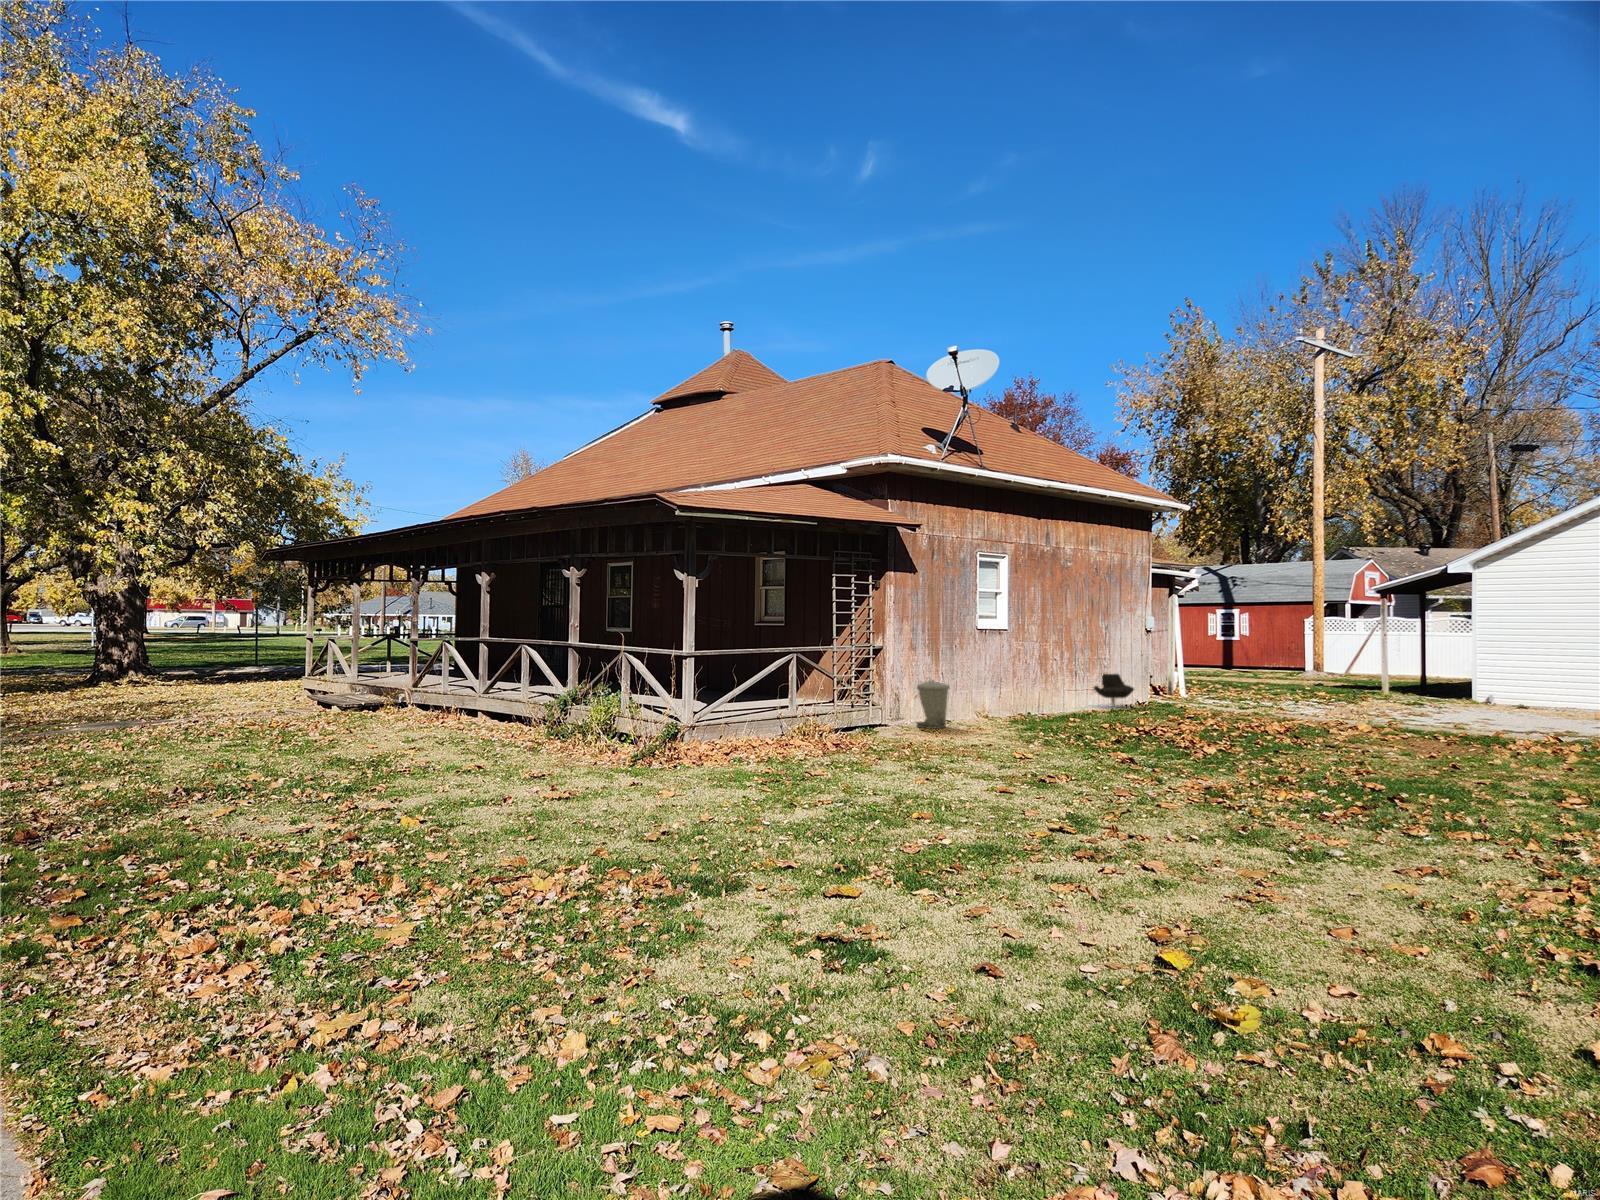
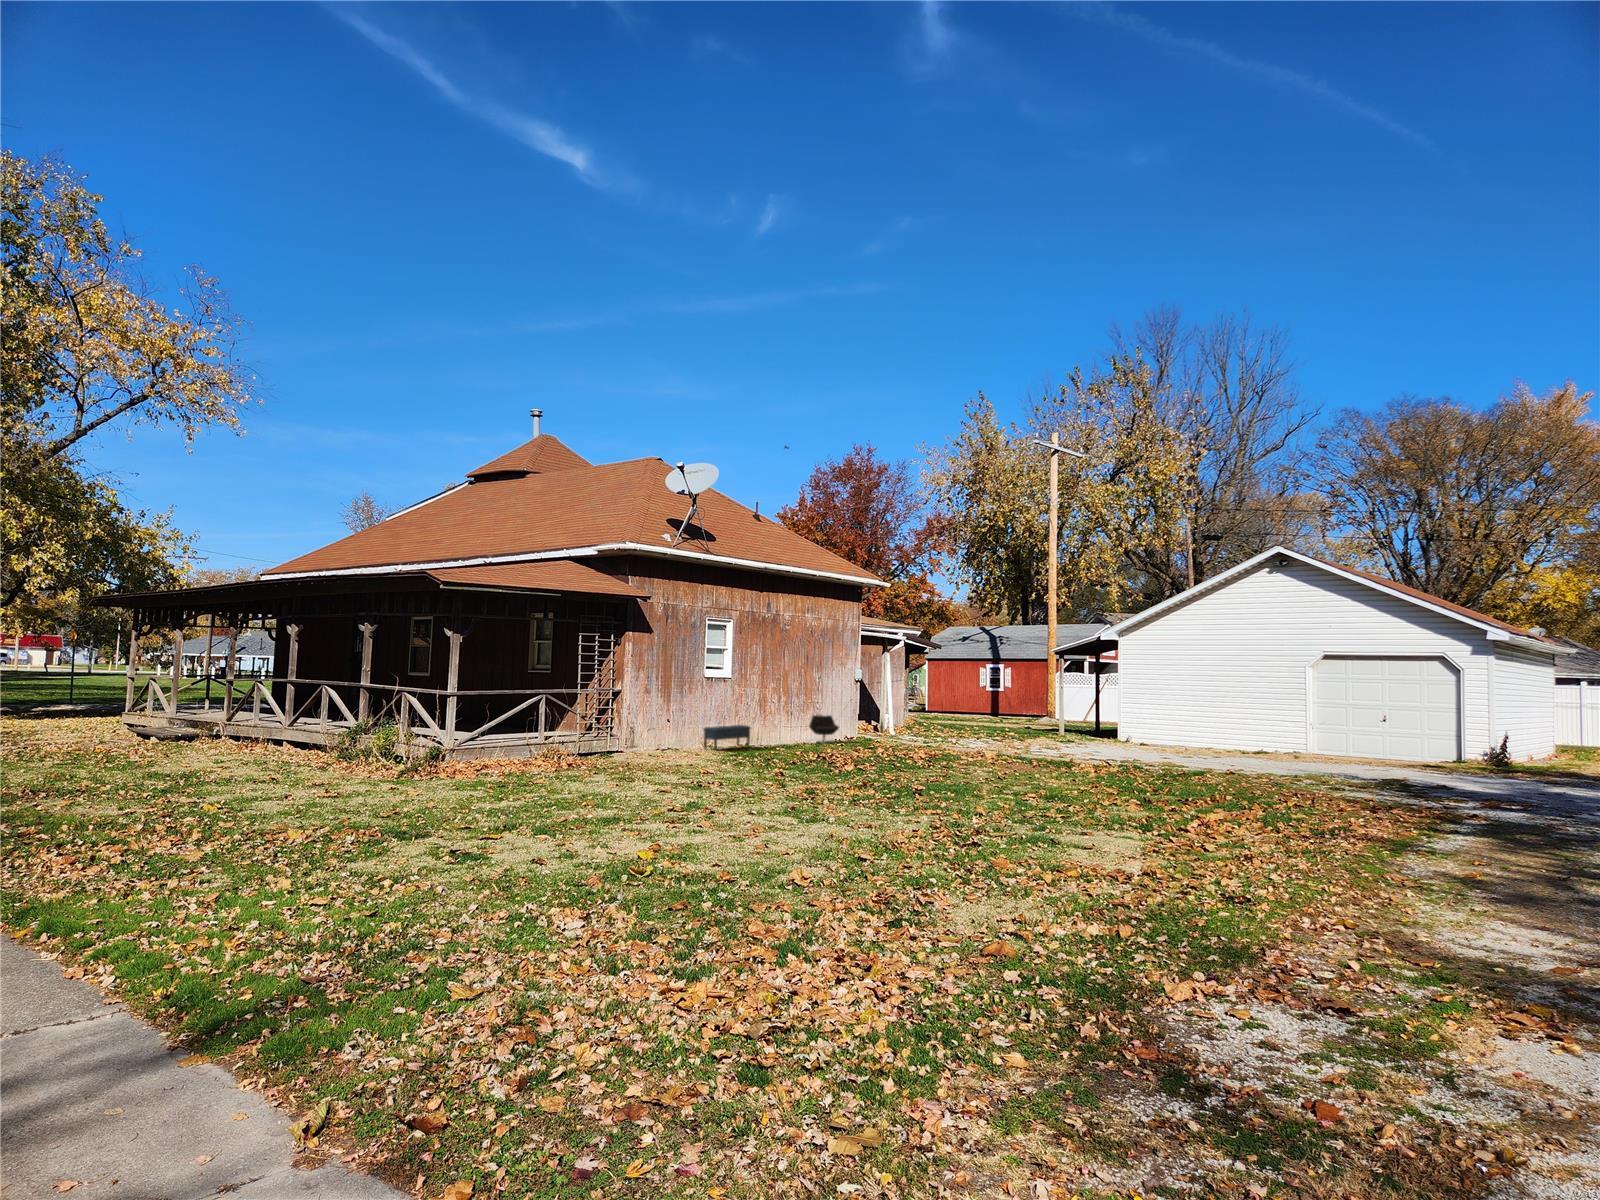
trash can: present [917,680,950,729] -> none [644,717,673,756]
bench: none [977,687,1034,721] -> present [703,725,750,750]

